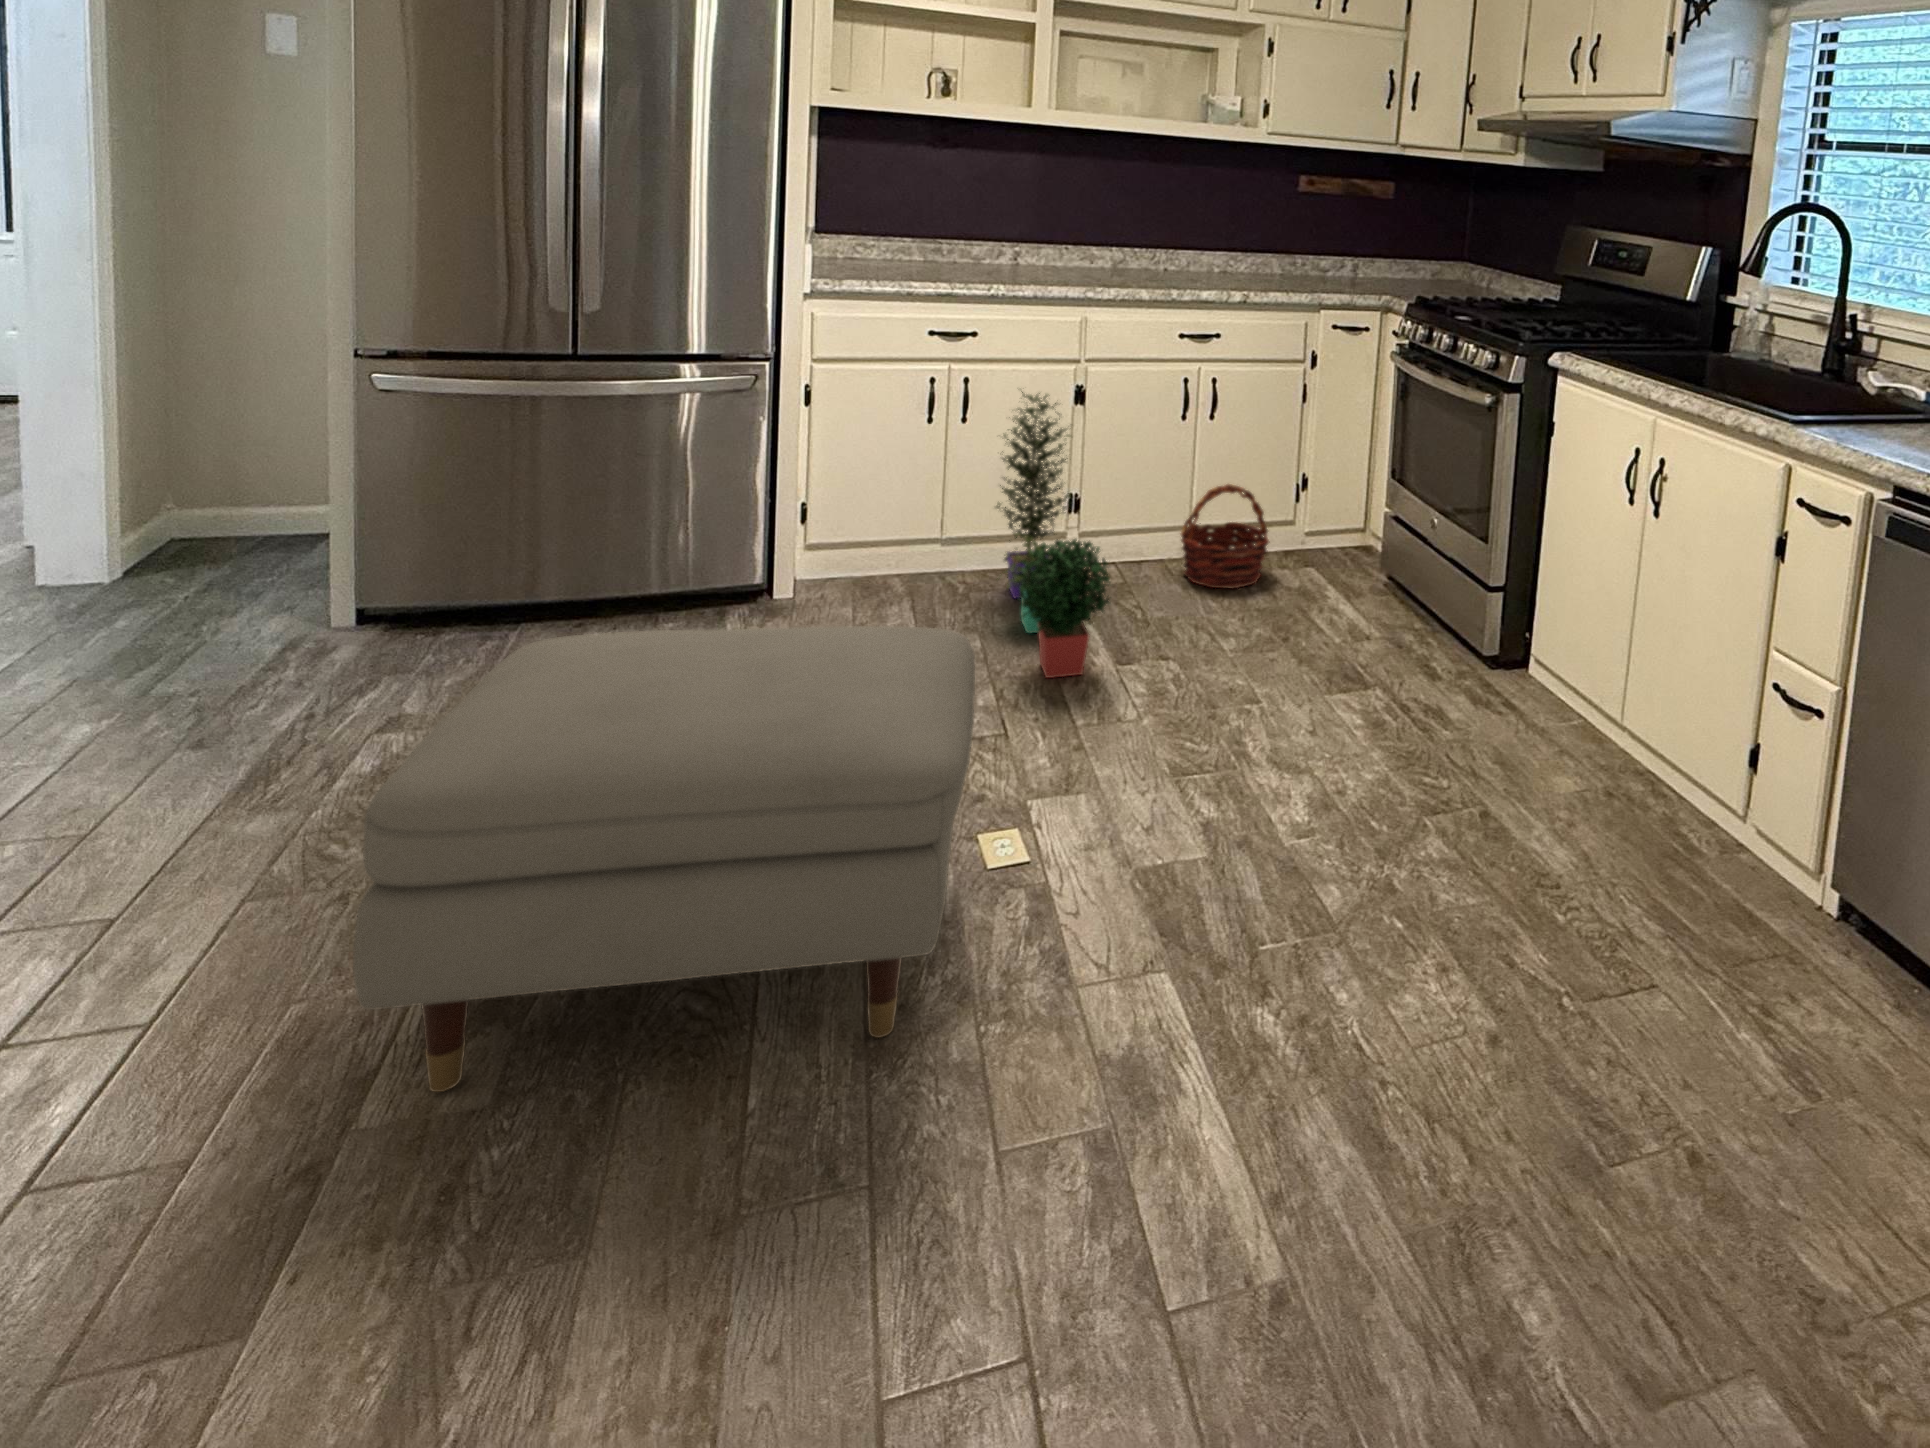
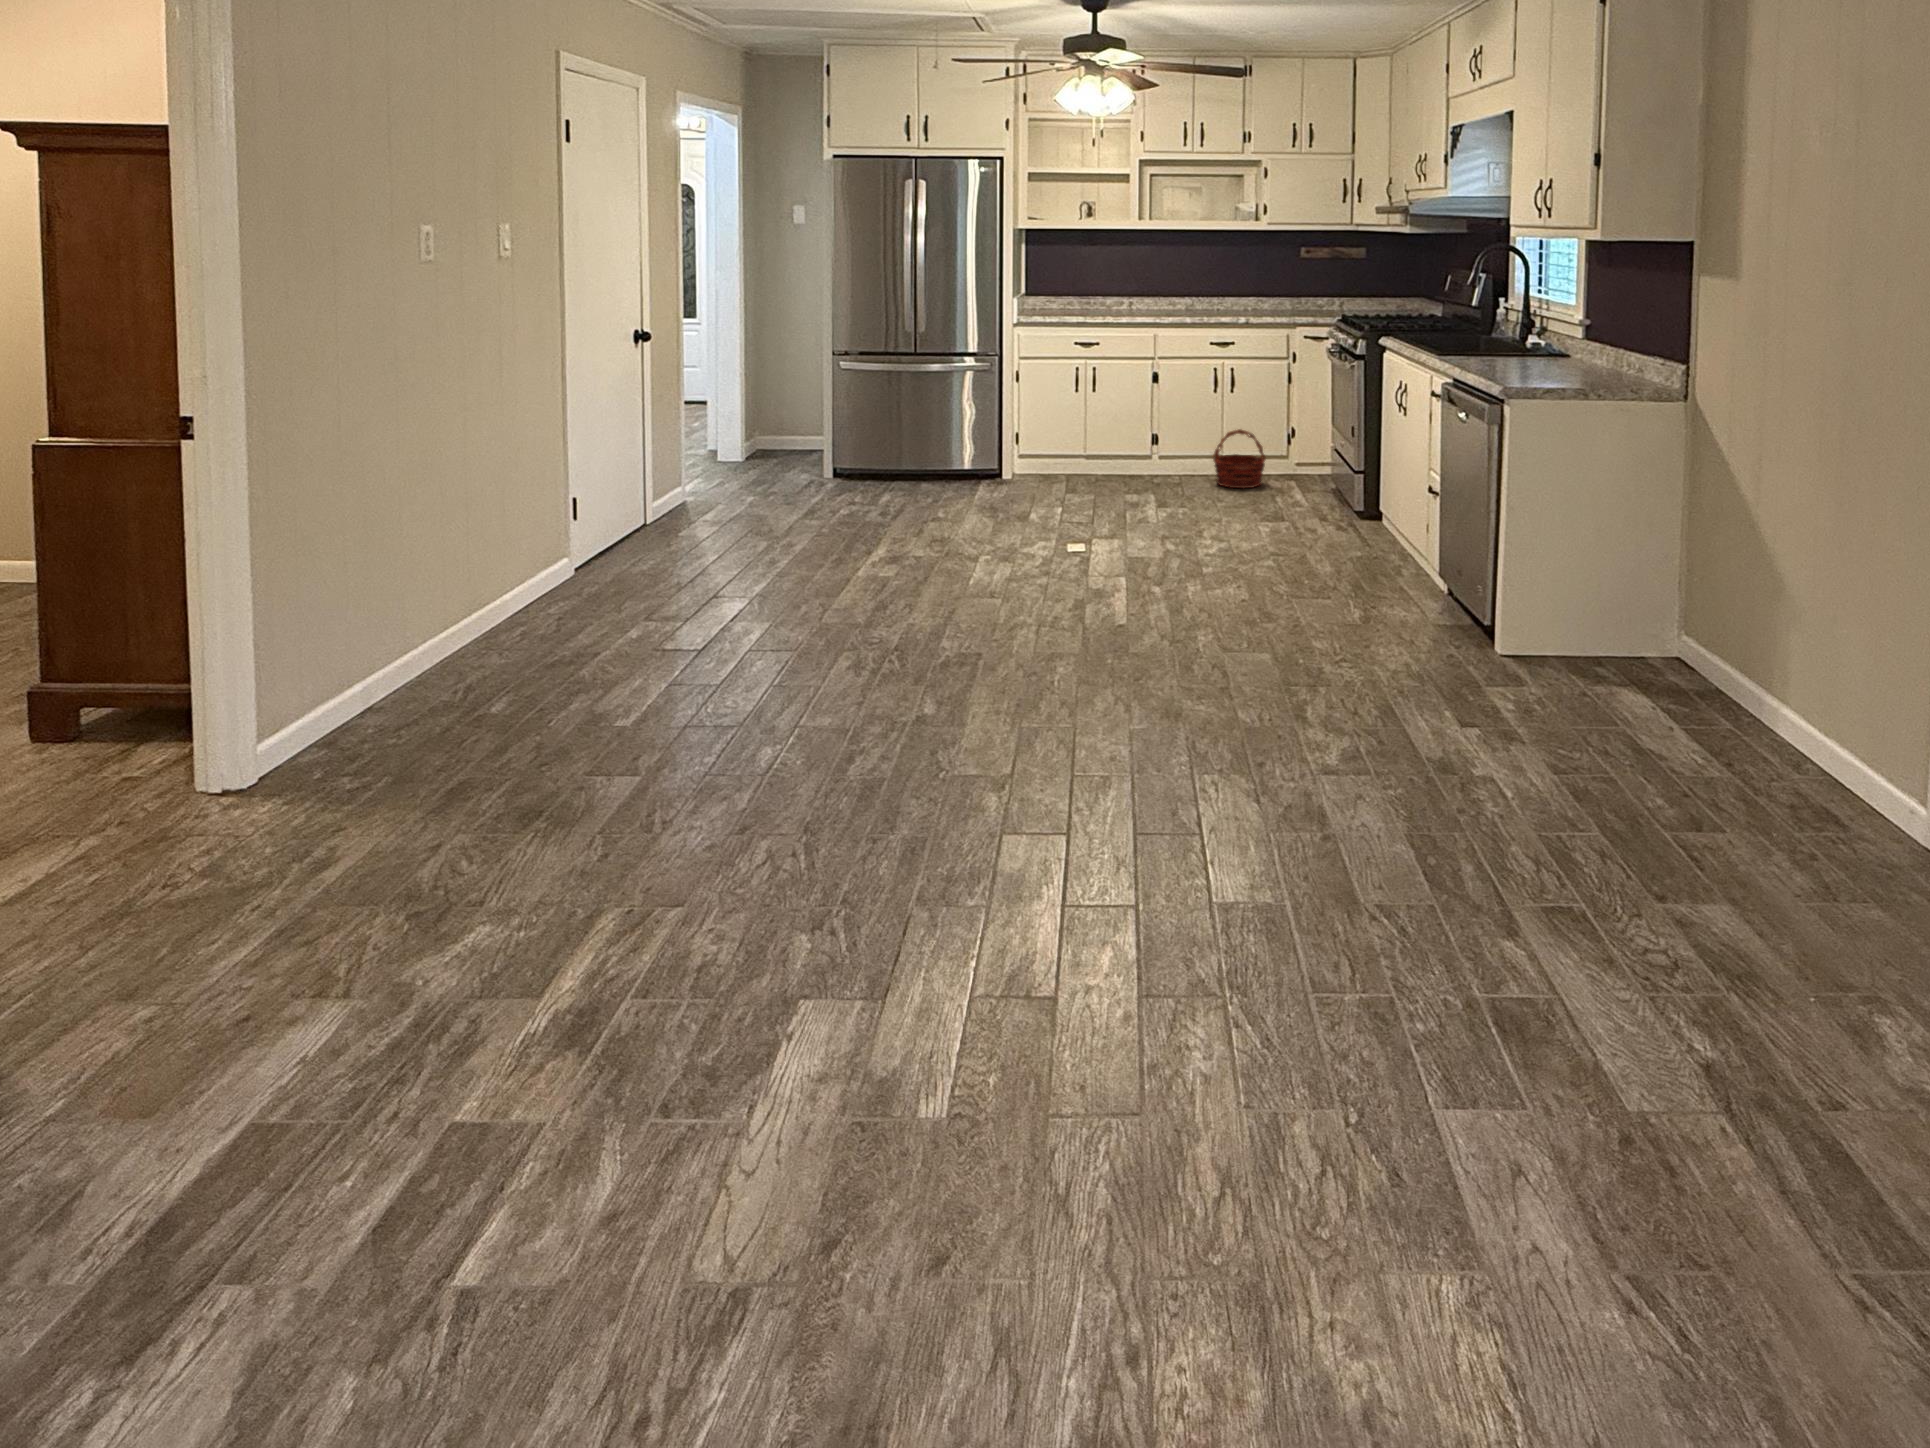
potted plant: present [996,391,1110,678] -> none [1104,371,1155,509]
ottoman: present [353,626,975,1092] -> none [856,441,1057,576]

